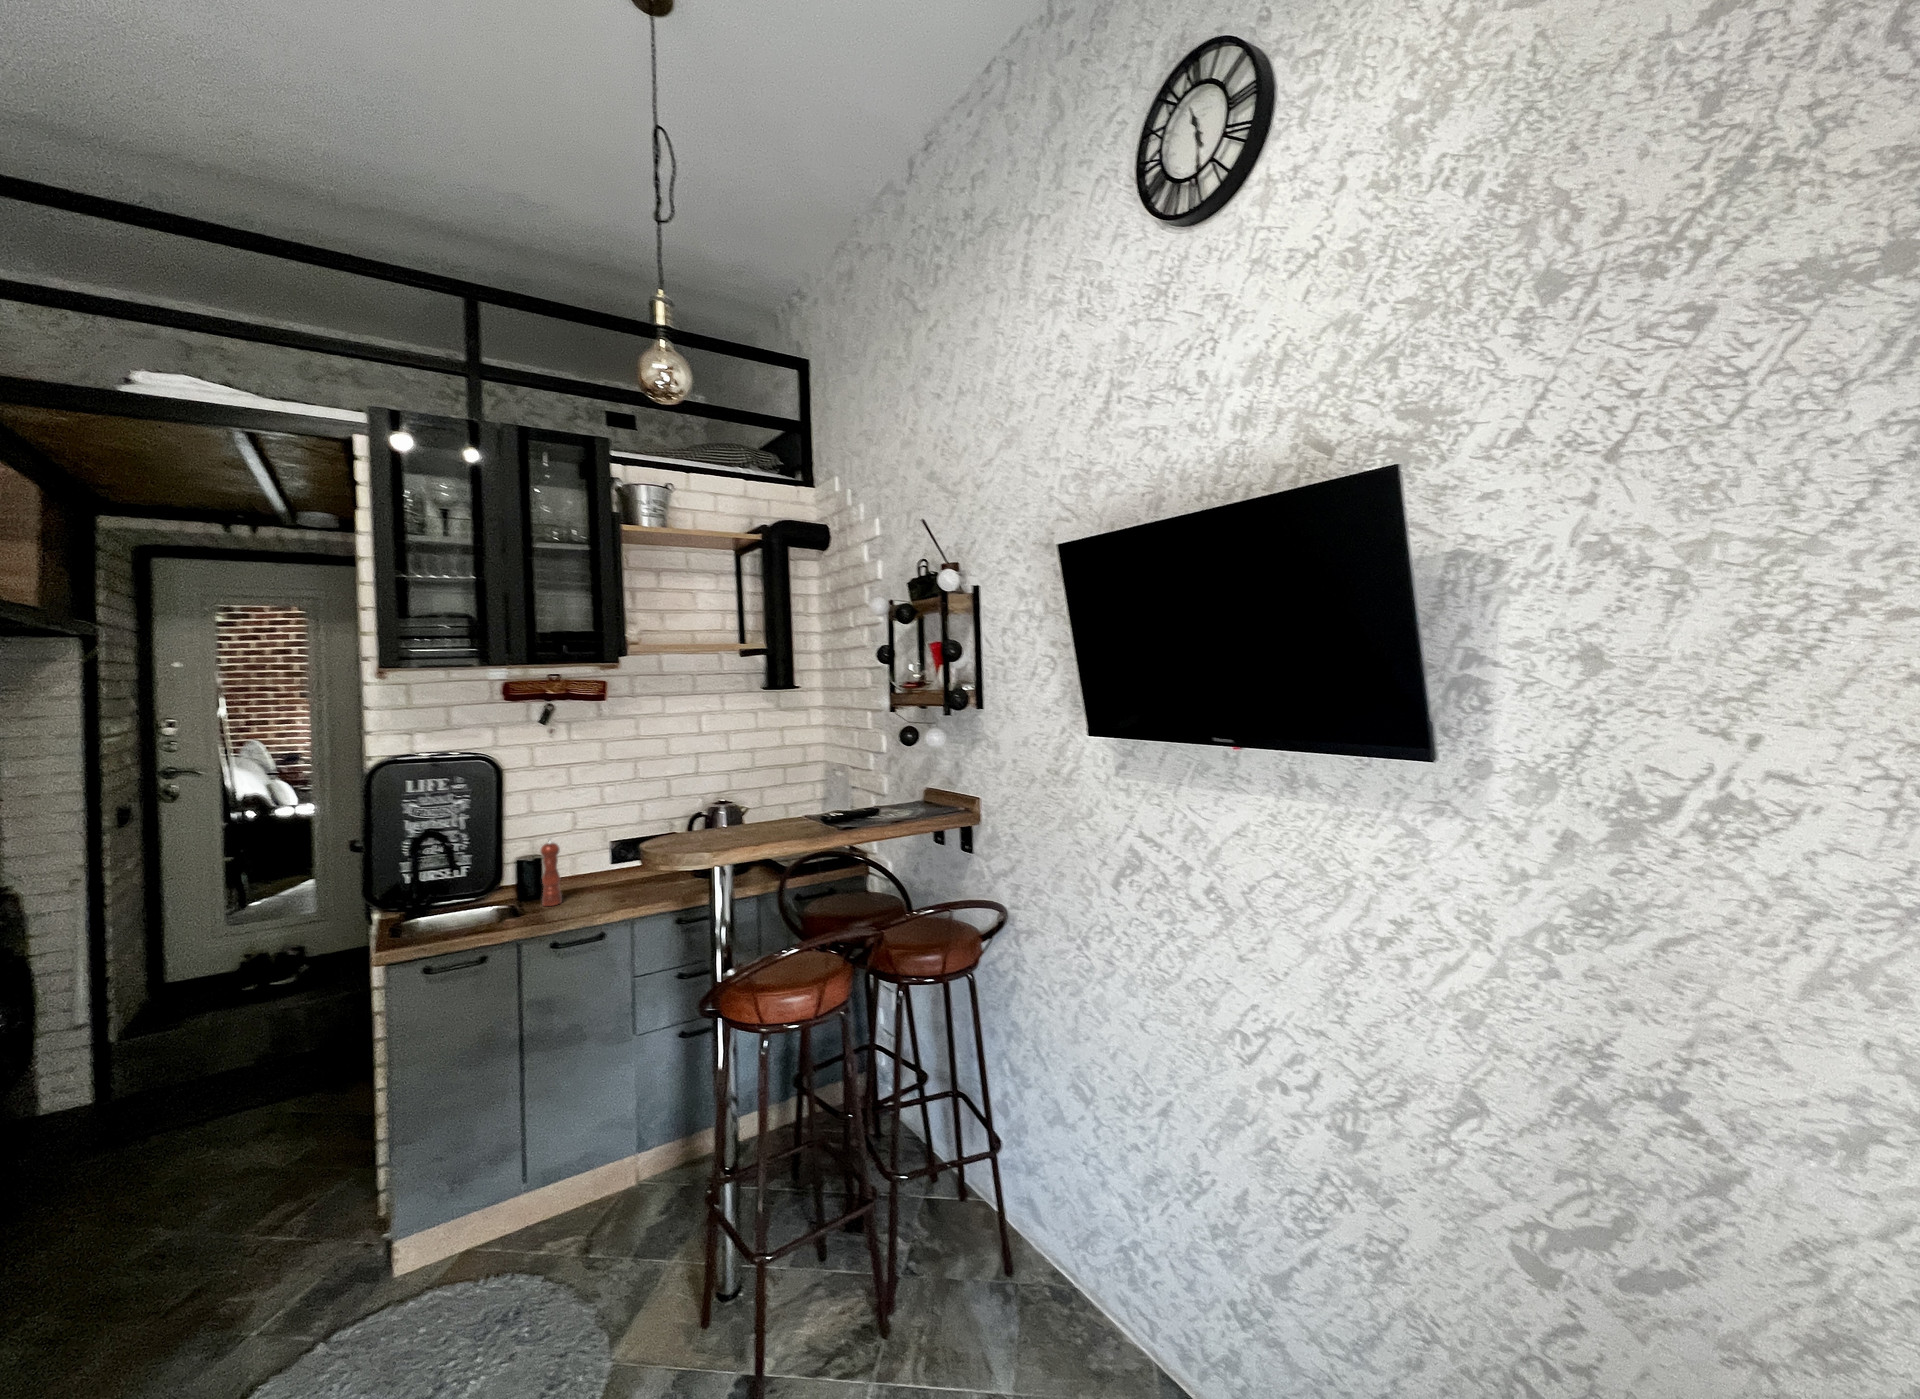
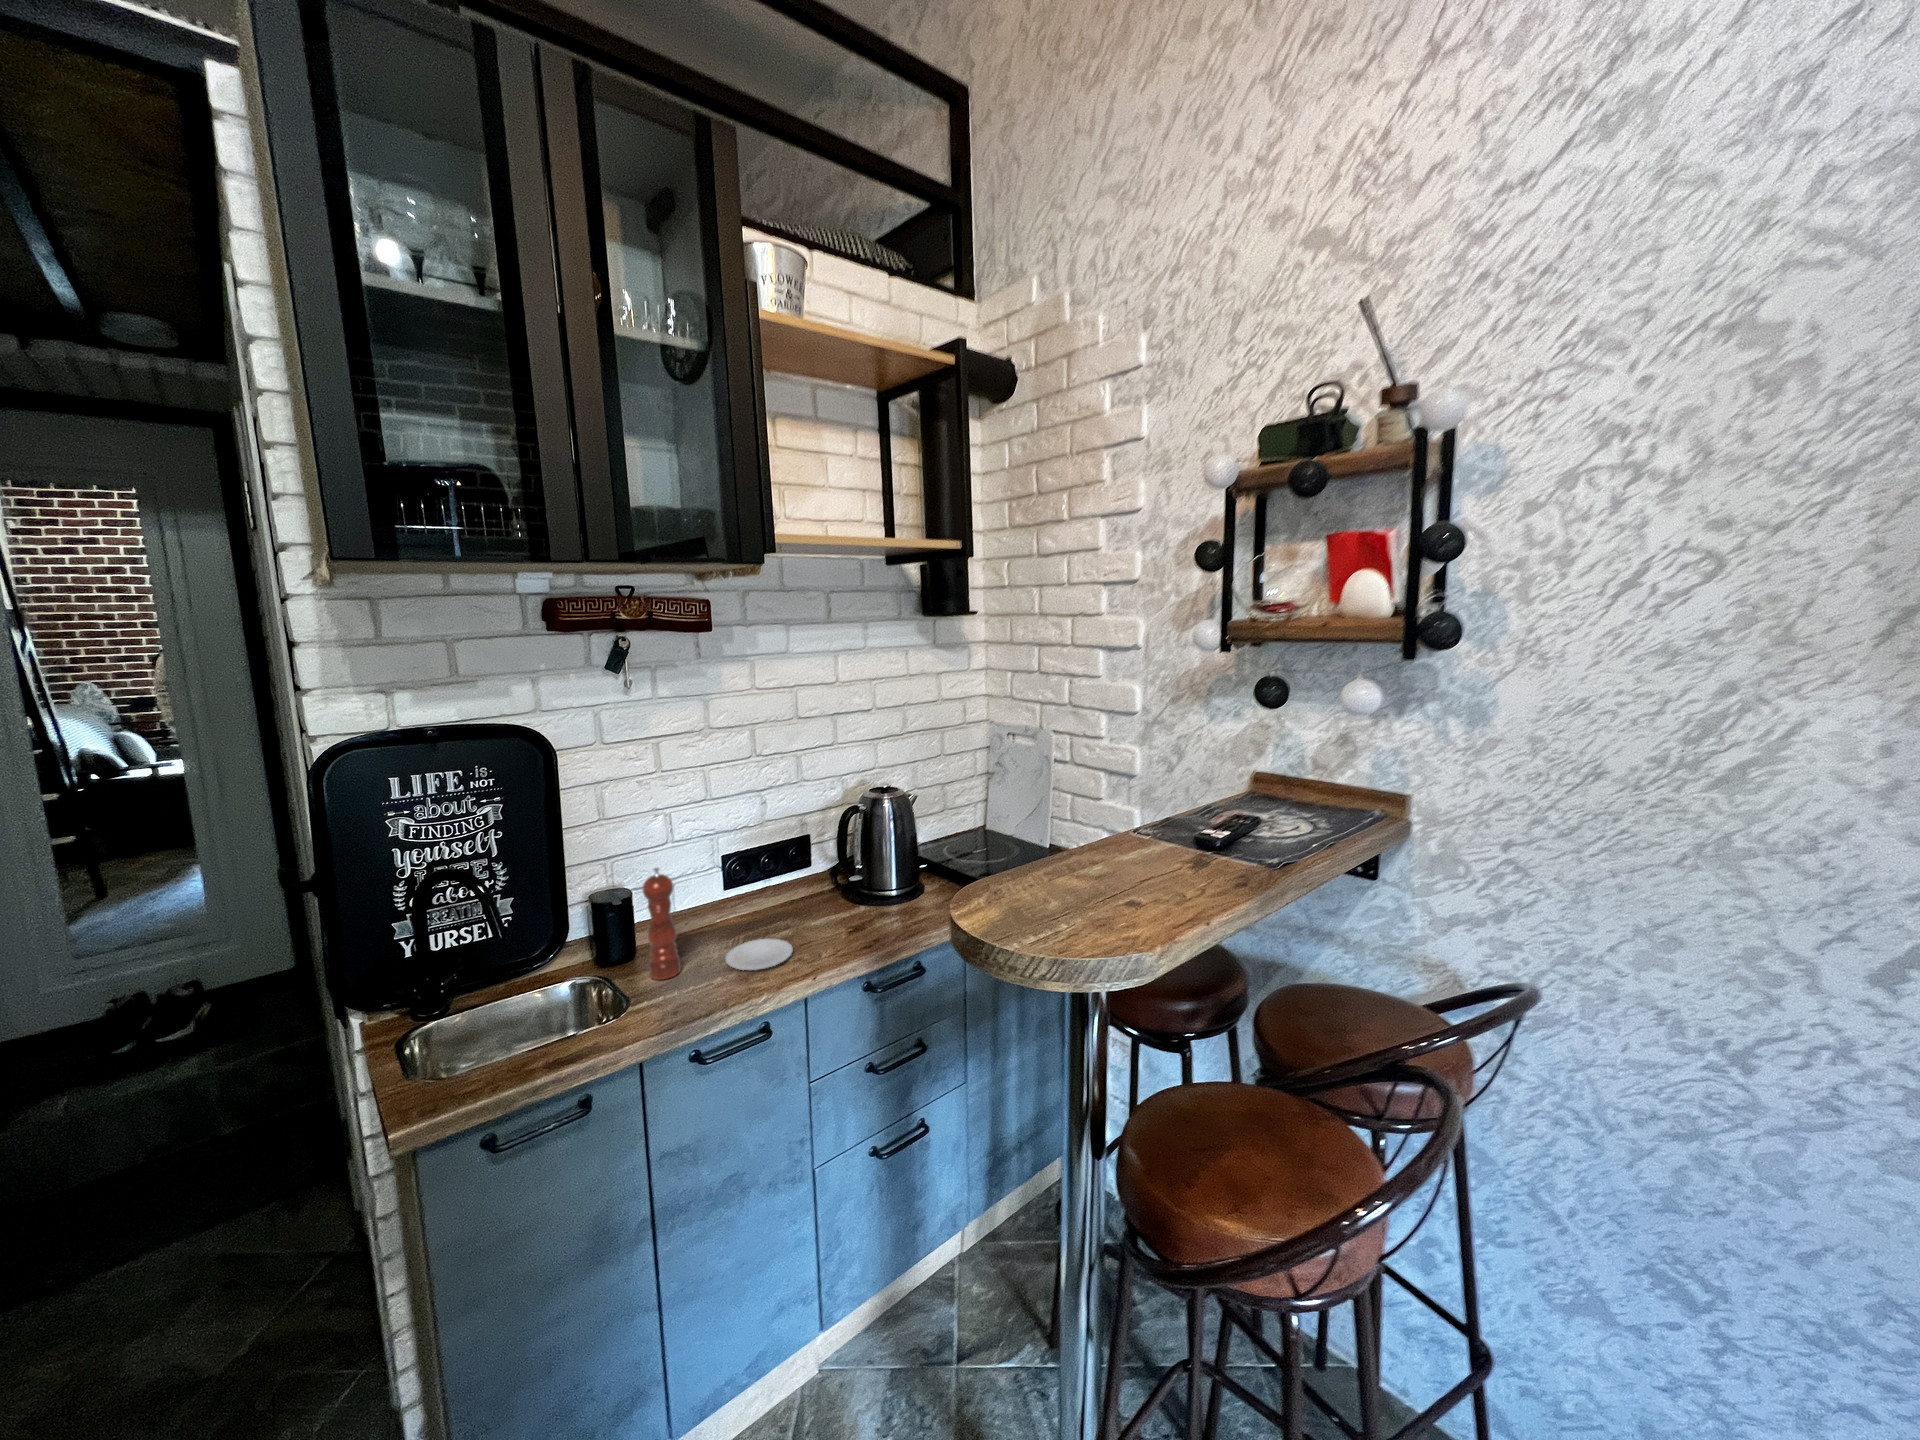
plate: none [589,825,634,903] -> present [725,939,793,970]

